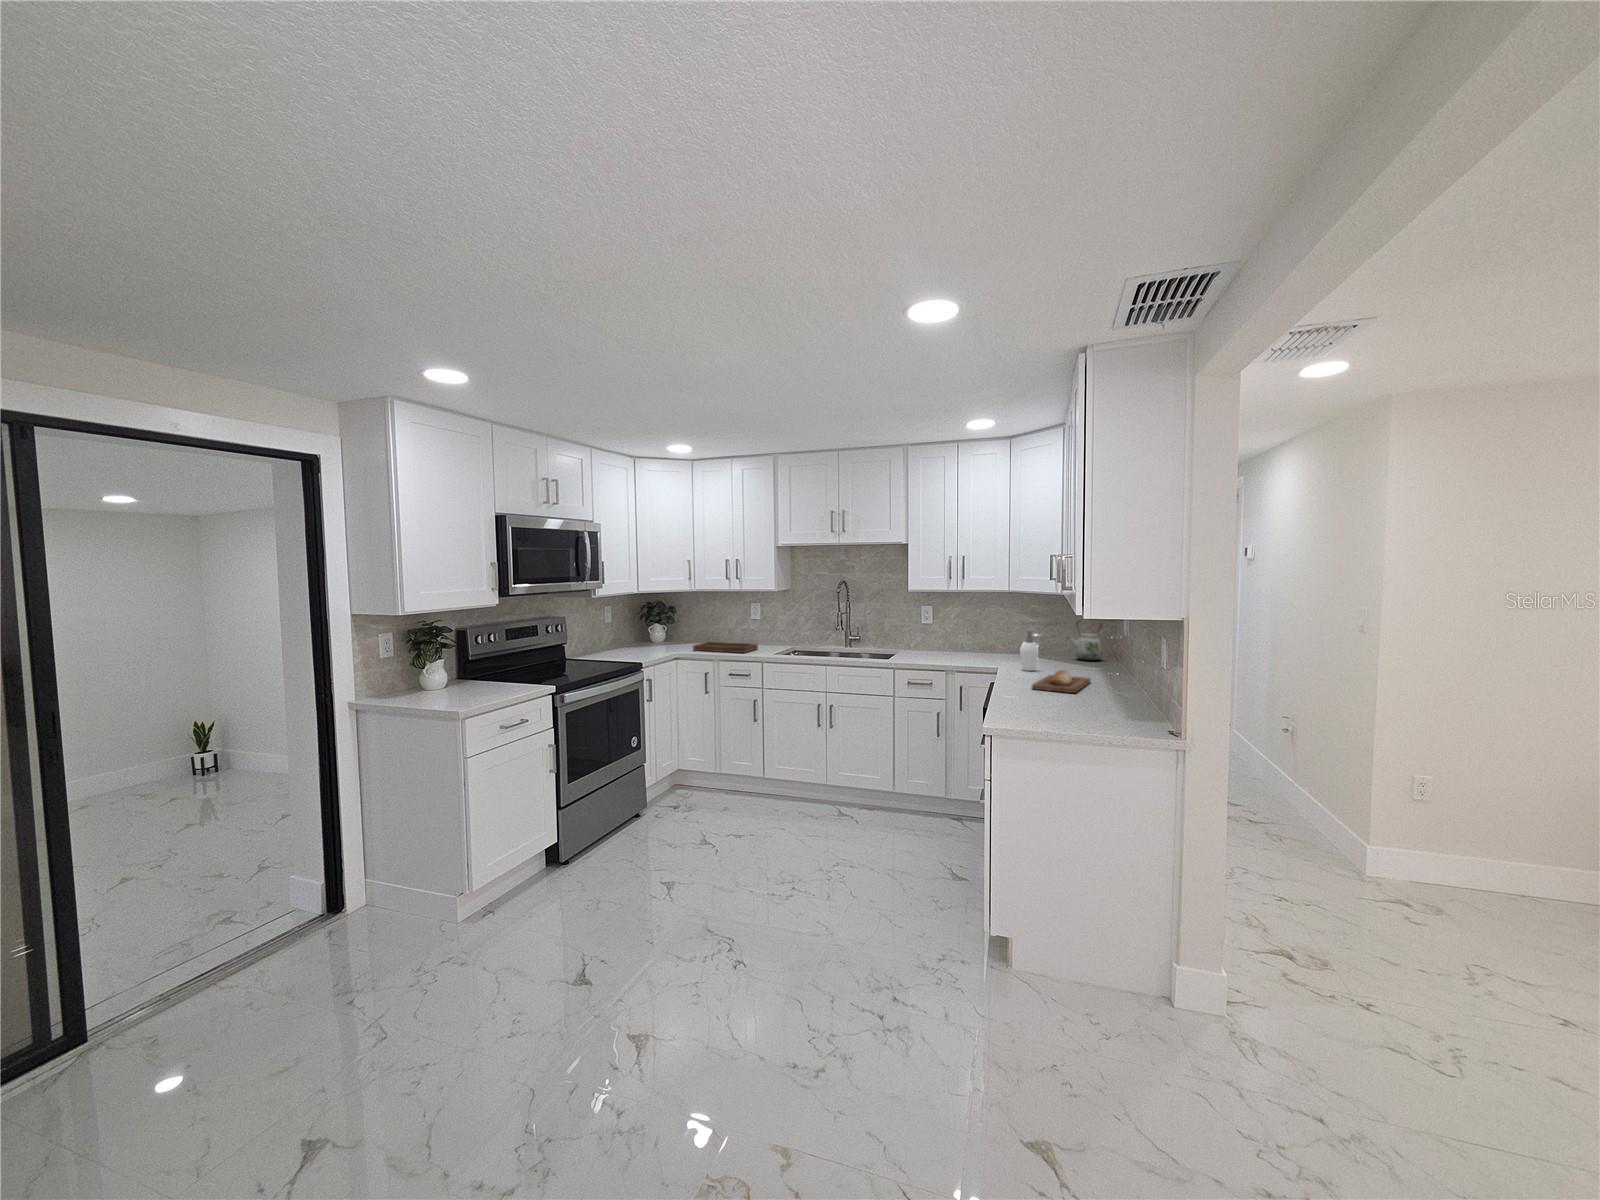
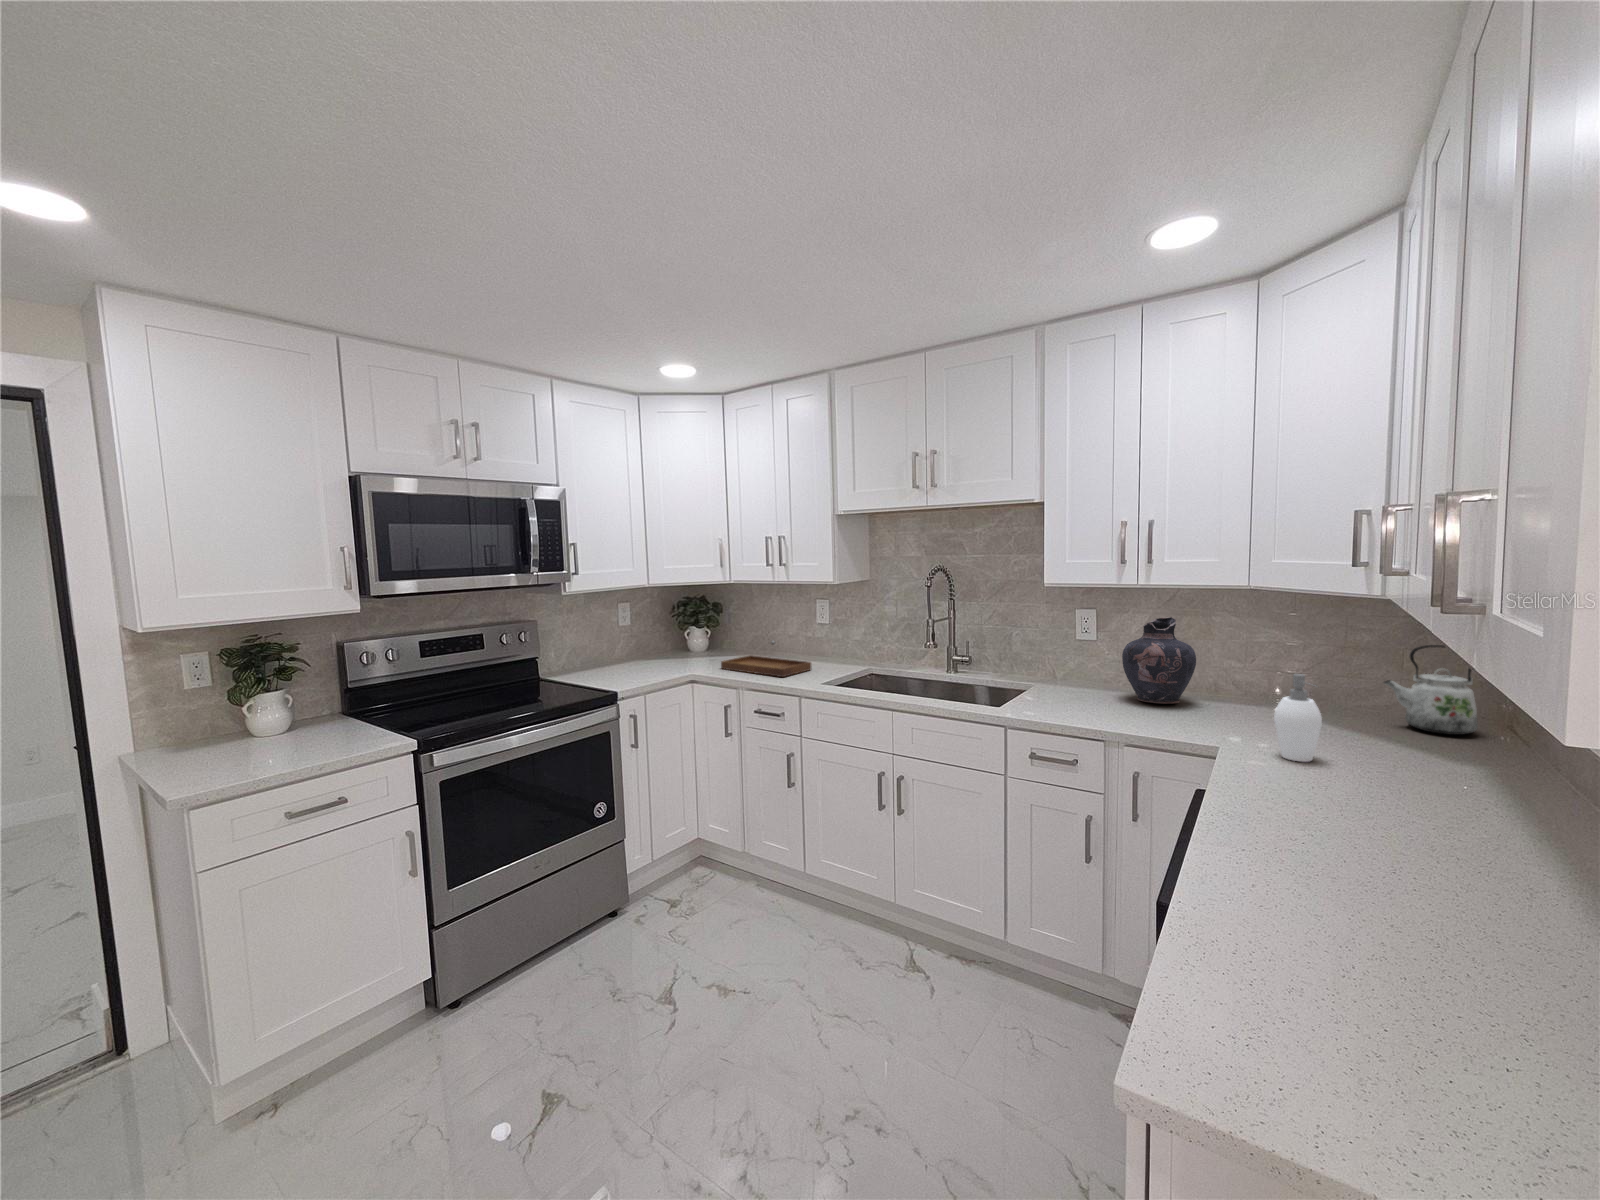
vase: none [950,609,986,655] -> present [1122,617,1196,704]
bread loaf: present [1032,670,1090,693] -> none [1316,787,1493,884]

